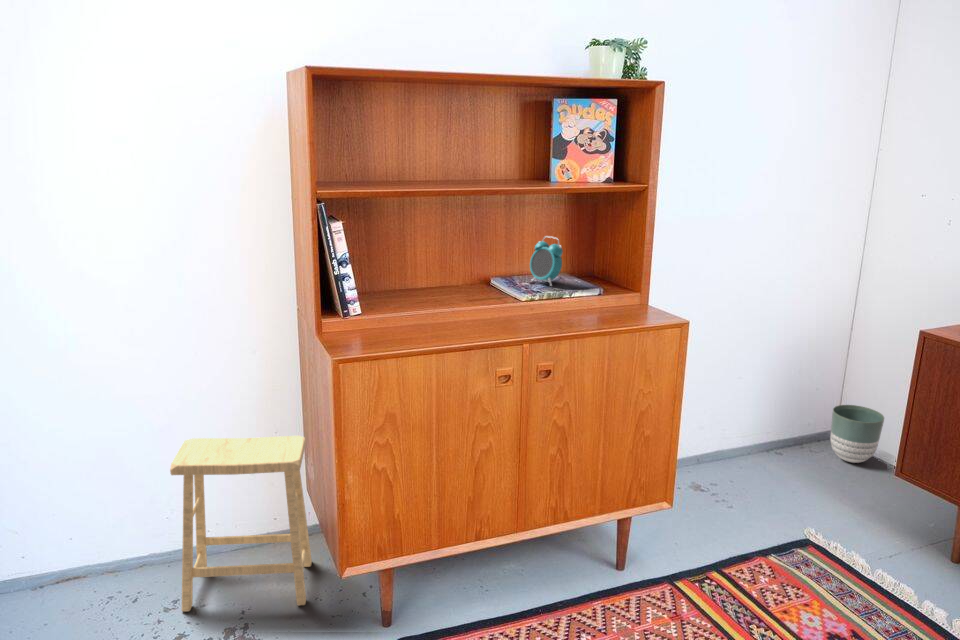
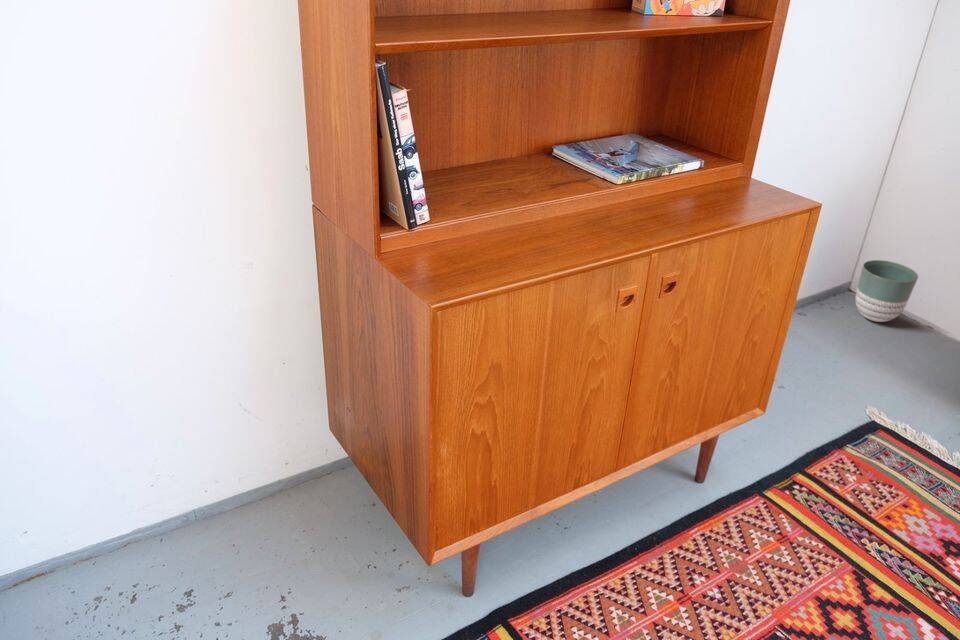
alarm clock: present [530,236,563,285] -> none [605,88,653,156]
footstool: present [170,436,312,612] -> none [170,373,358,609]

